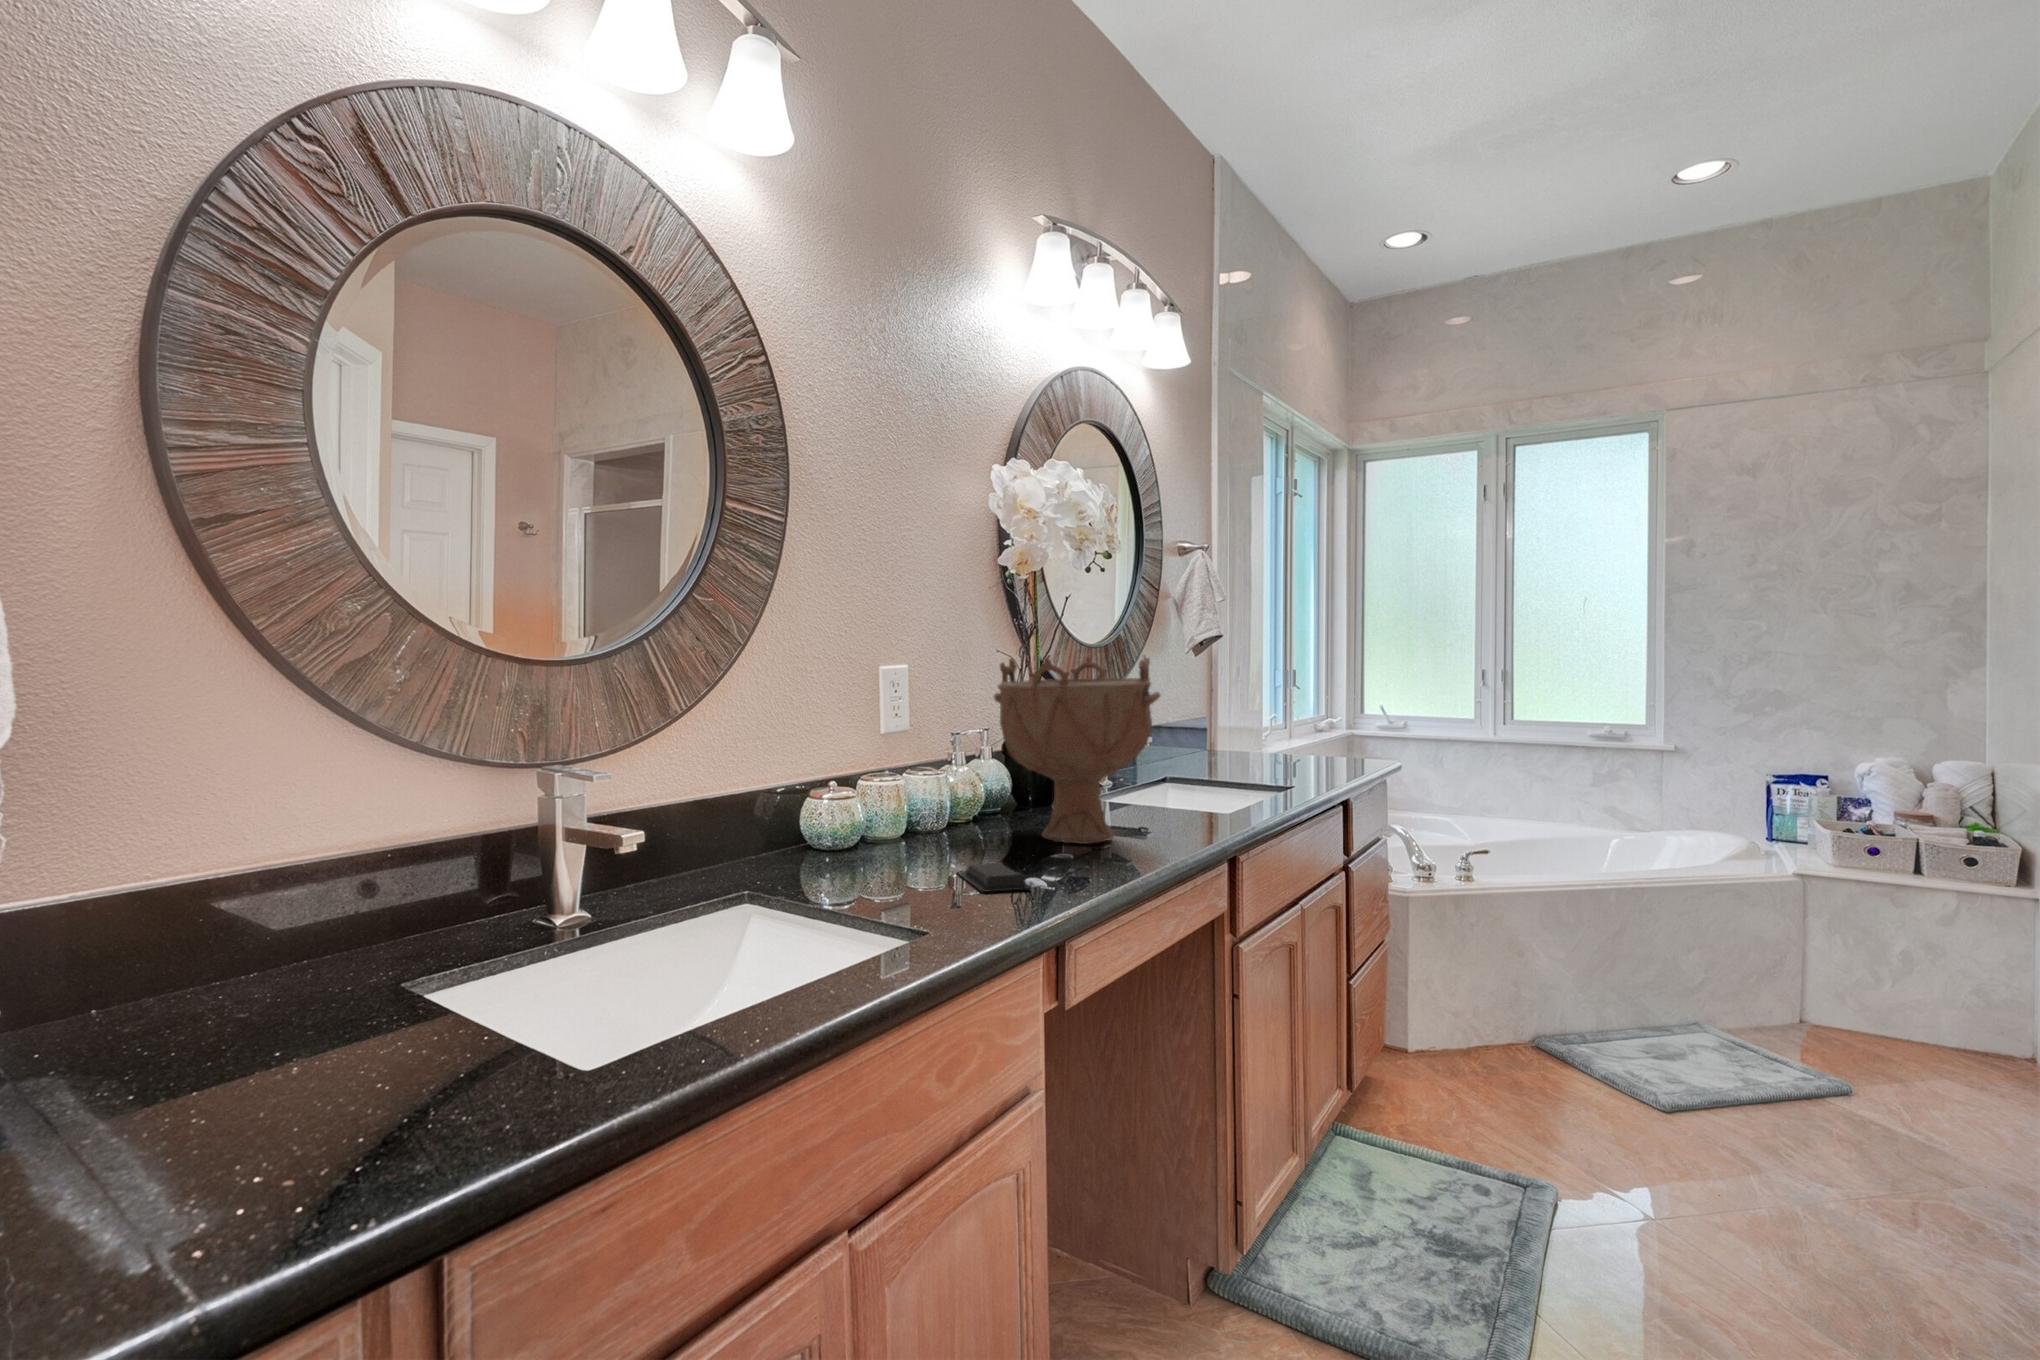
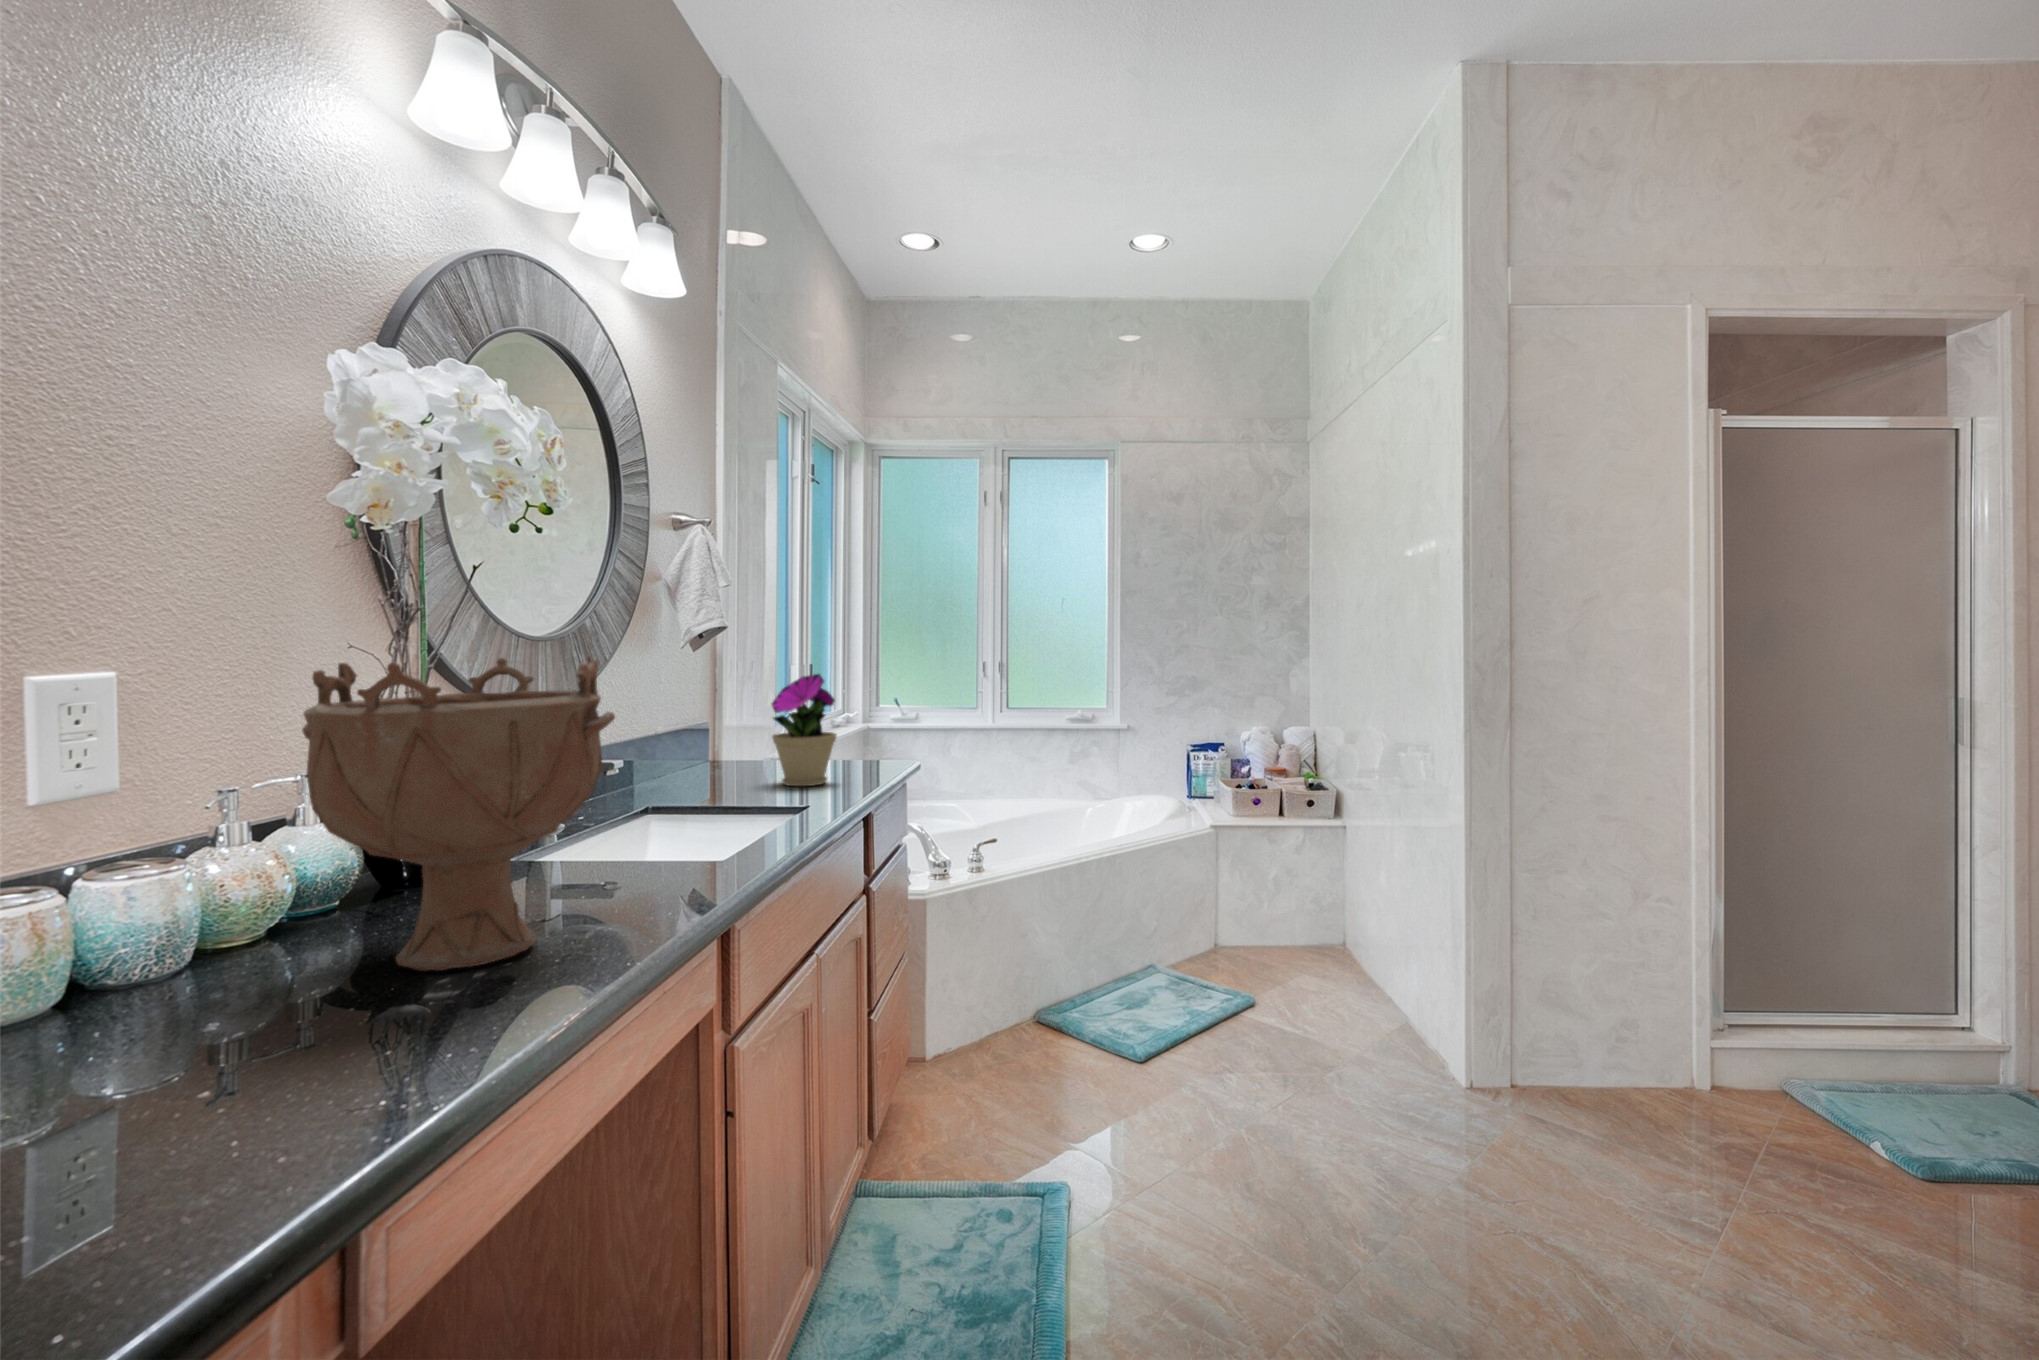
flower pot: none [1262,676,1320,774] -> present [772,674,837,786]
soap bar: present [957,862,1032,892] -> none [123,1074,298,1184]

